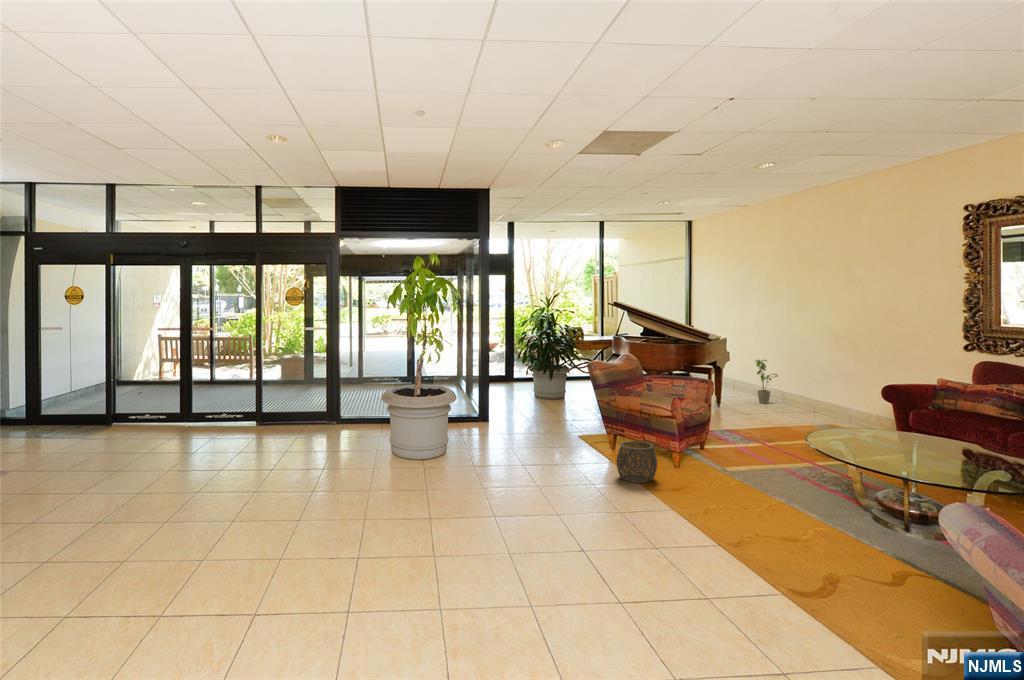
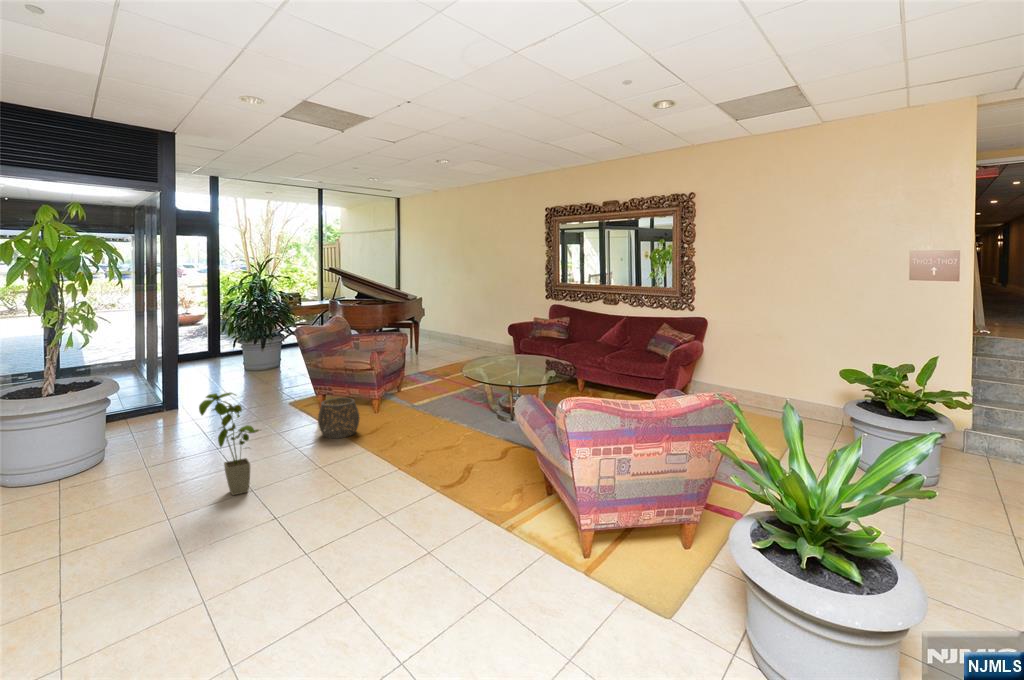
house plant: present [756,360,778,404] -> present [199,393,259,495]

